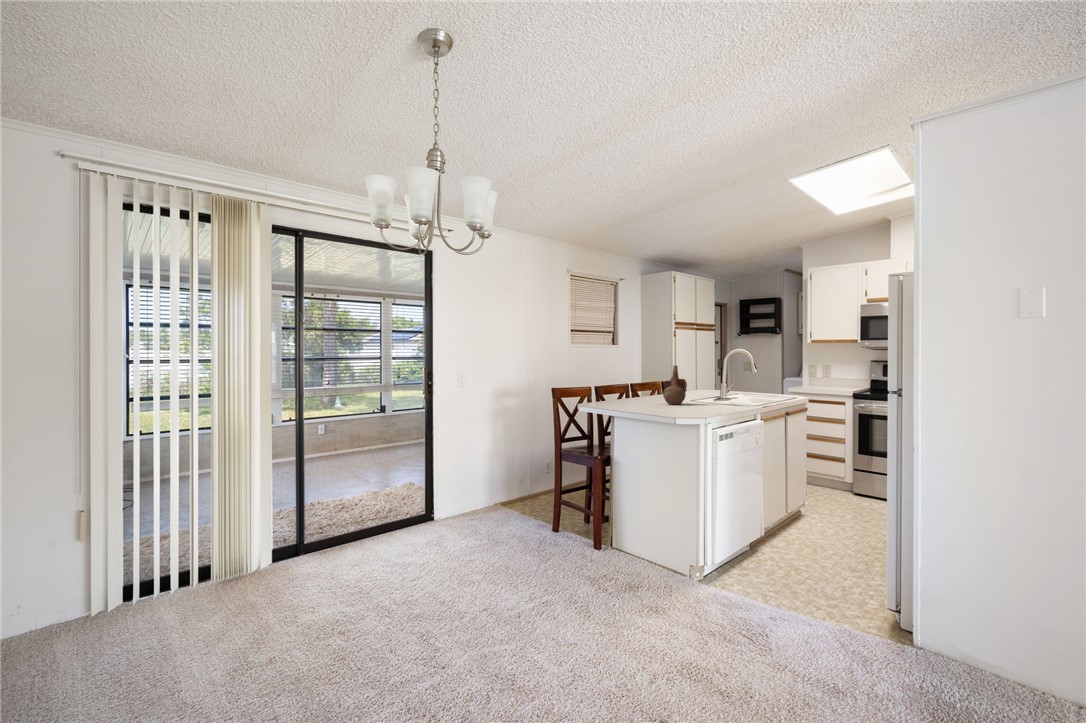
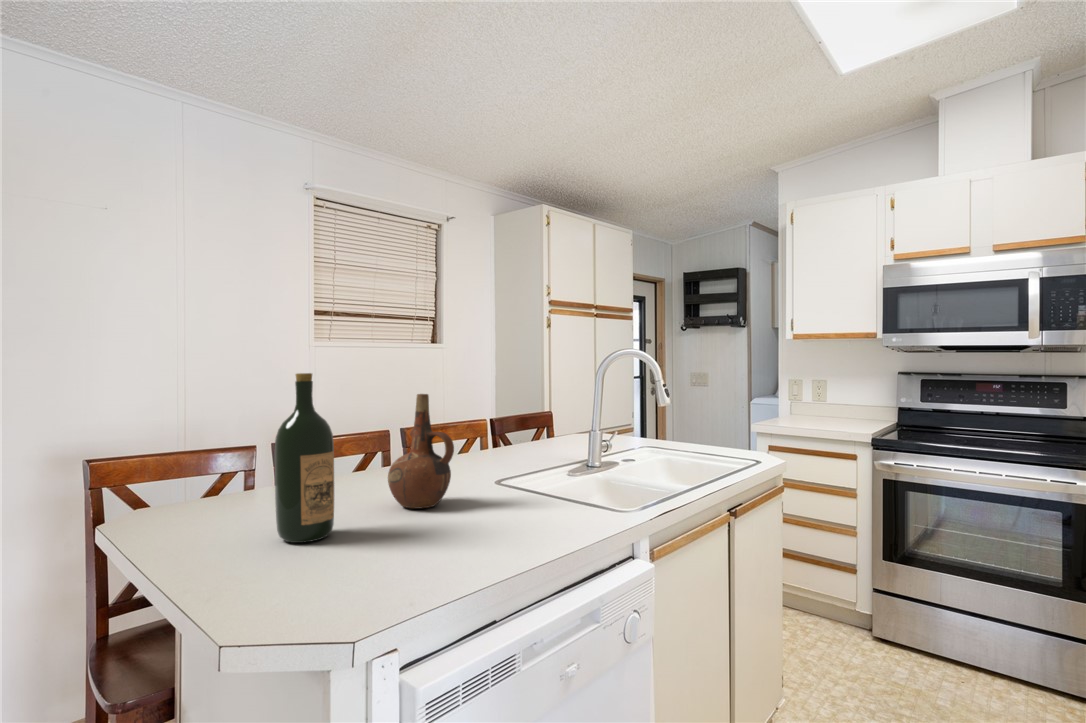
wine bottle: none [645,358,662,408] -> present [275,373,334,543]

